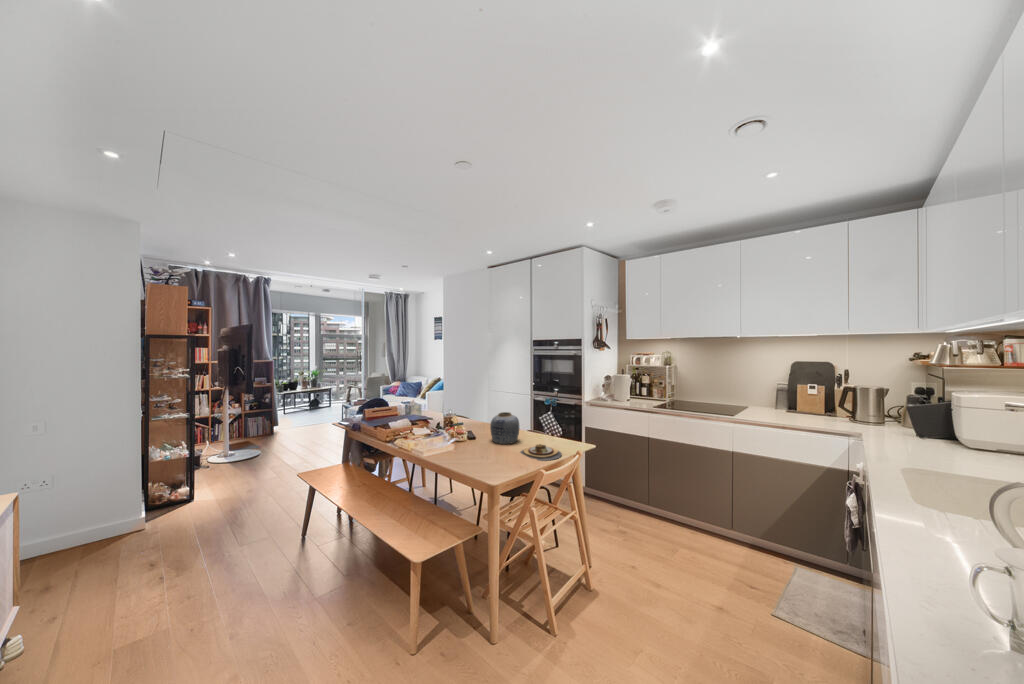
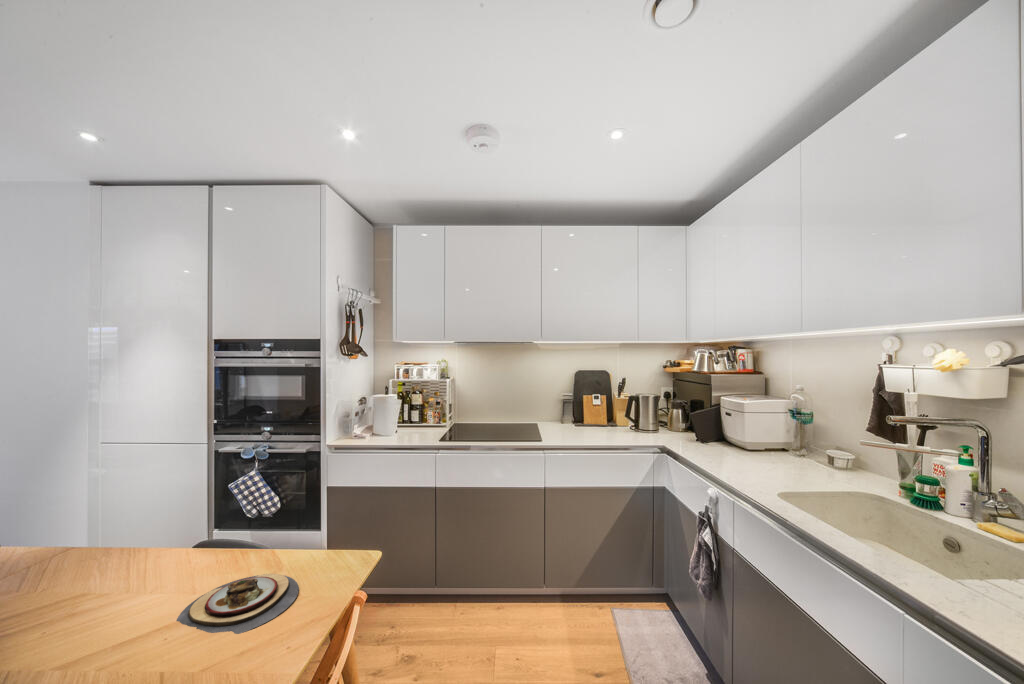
vase: present [490,412,519,444] -> none [73,511,177,606]

